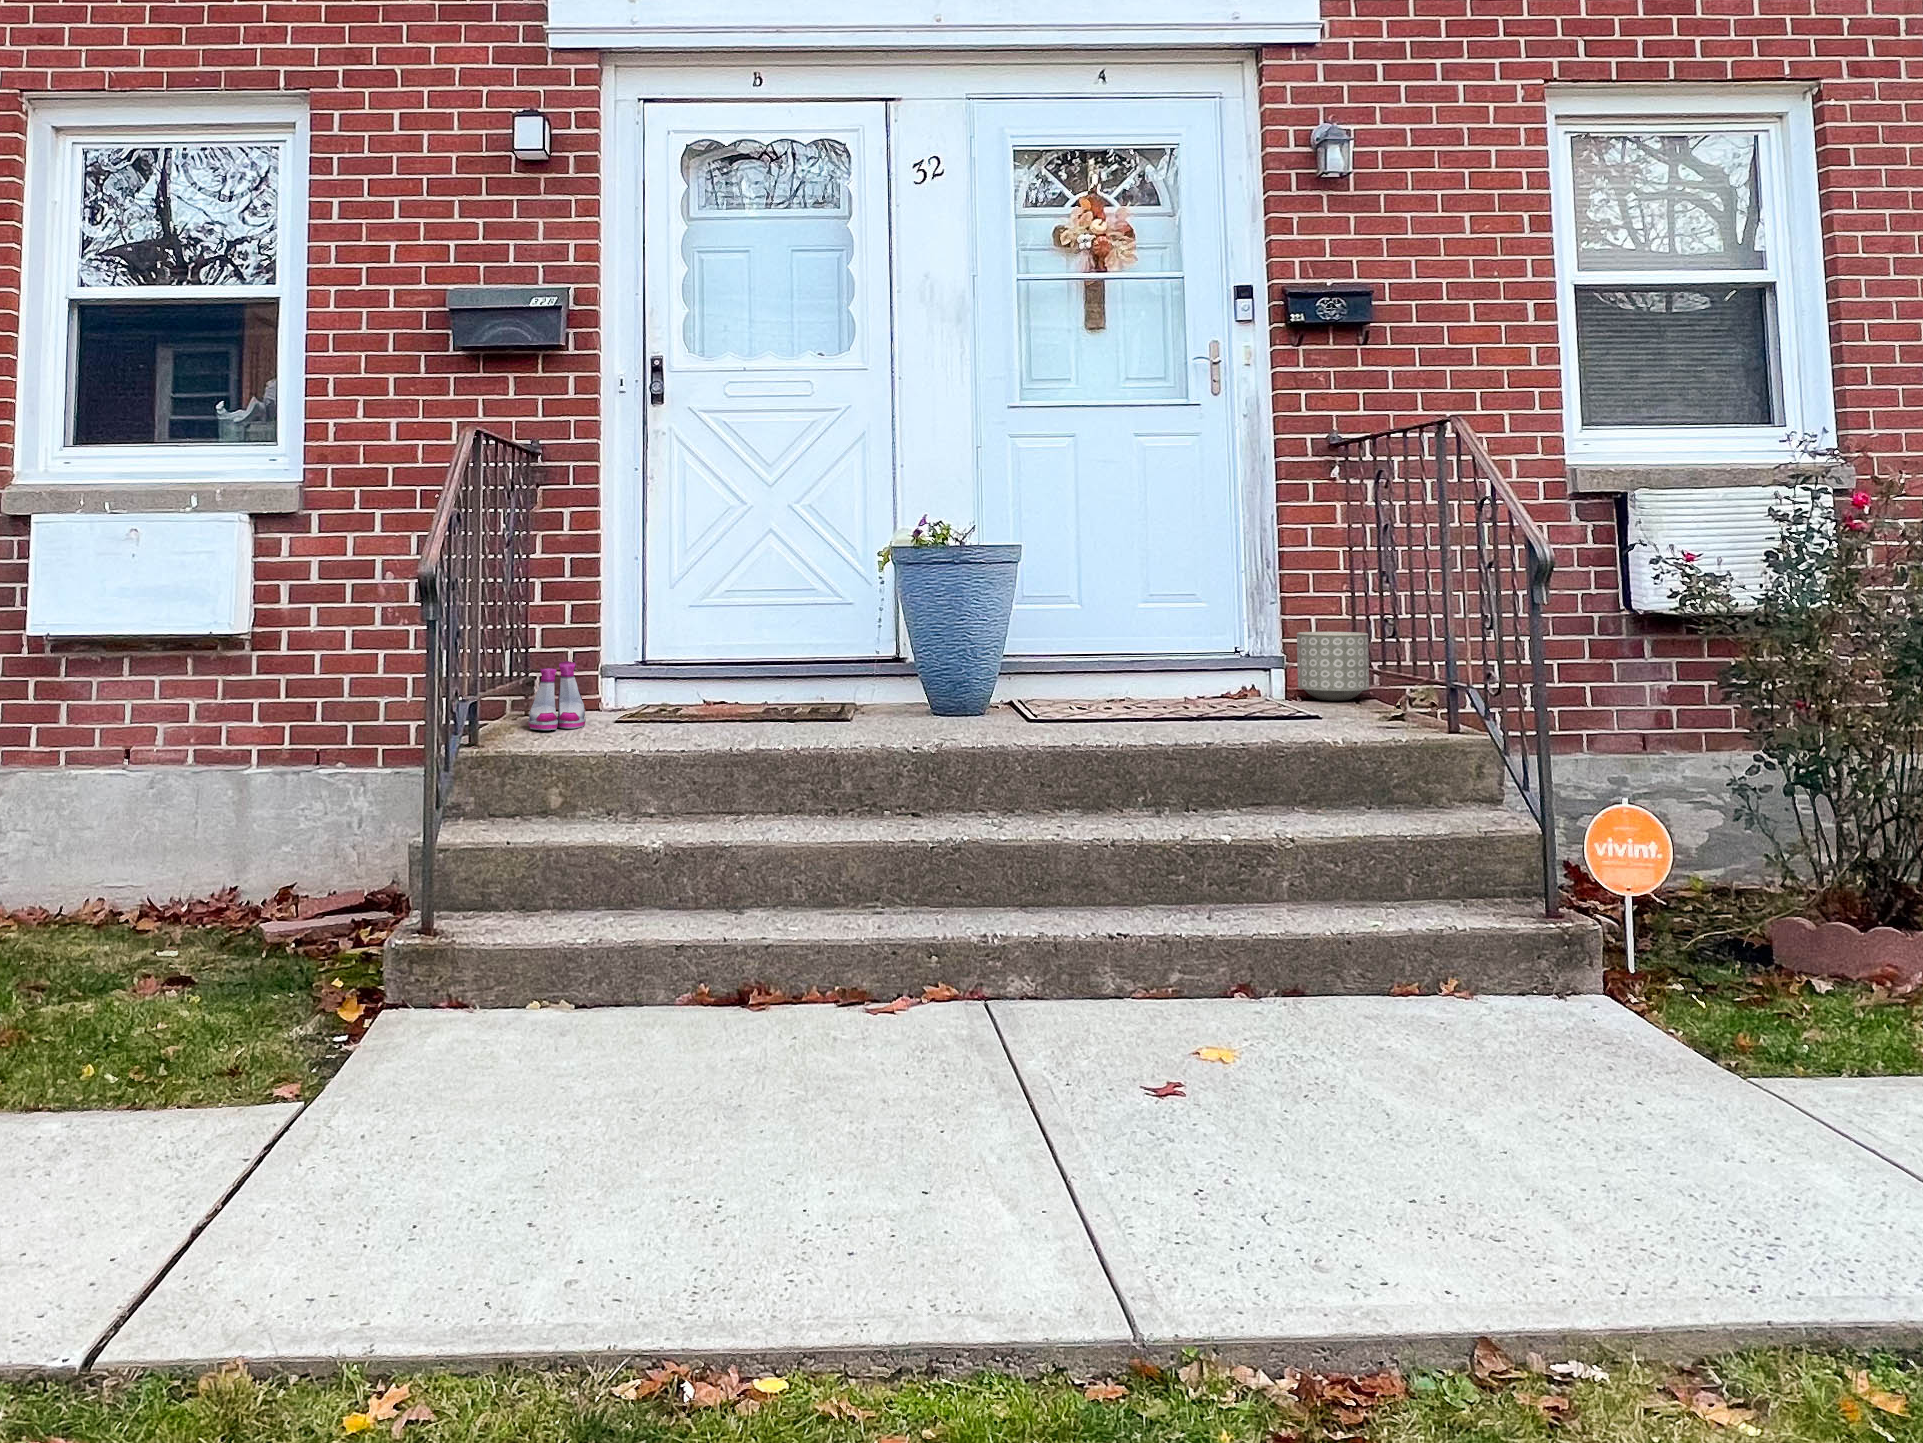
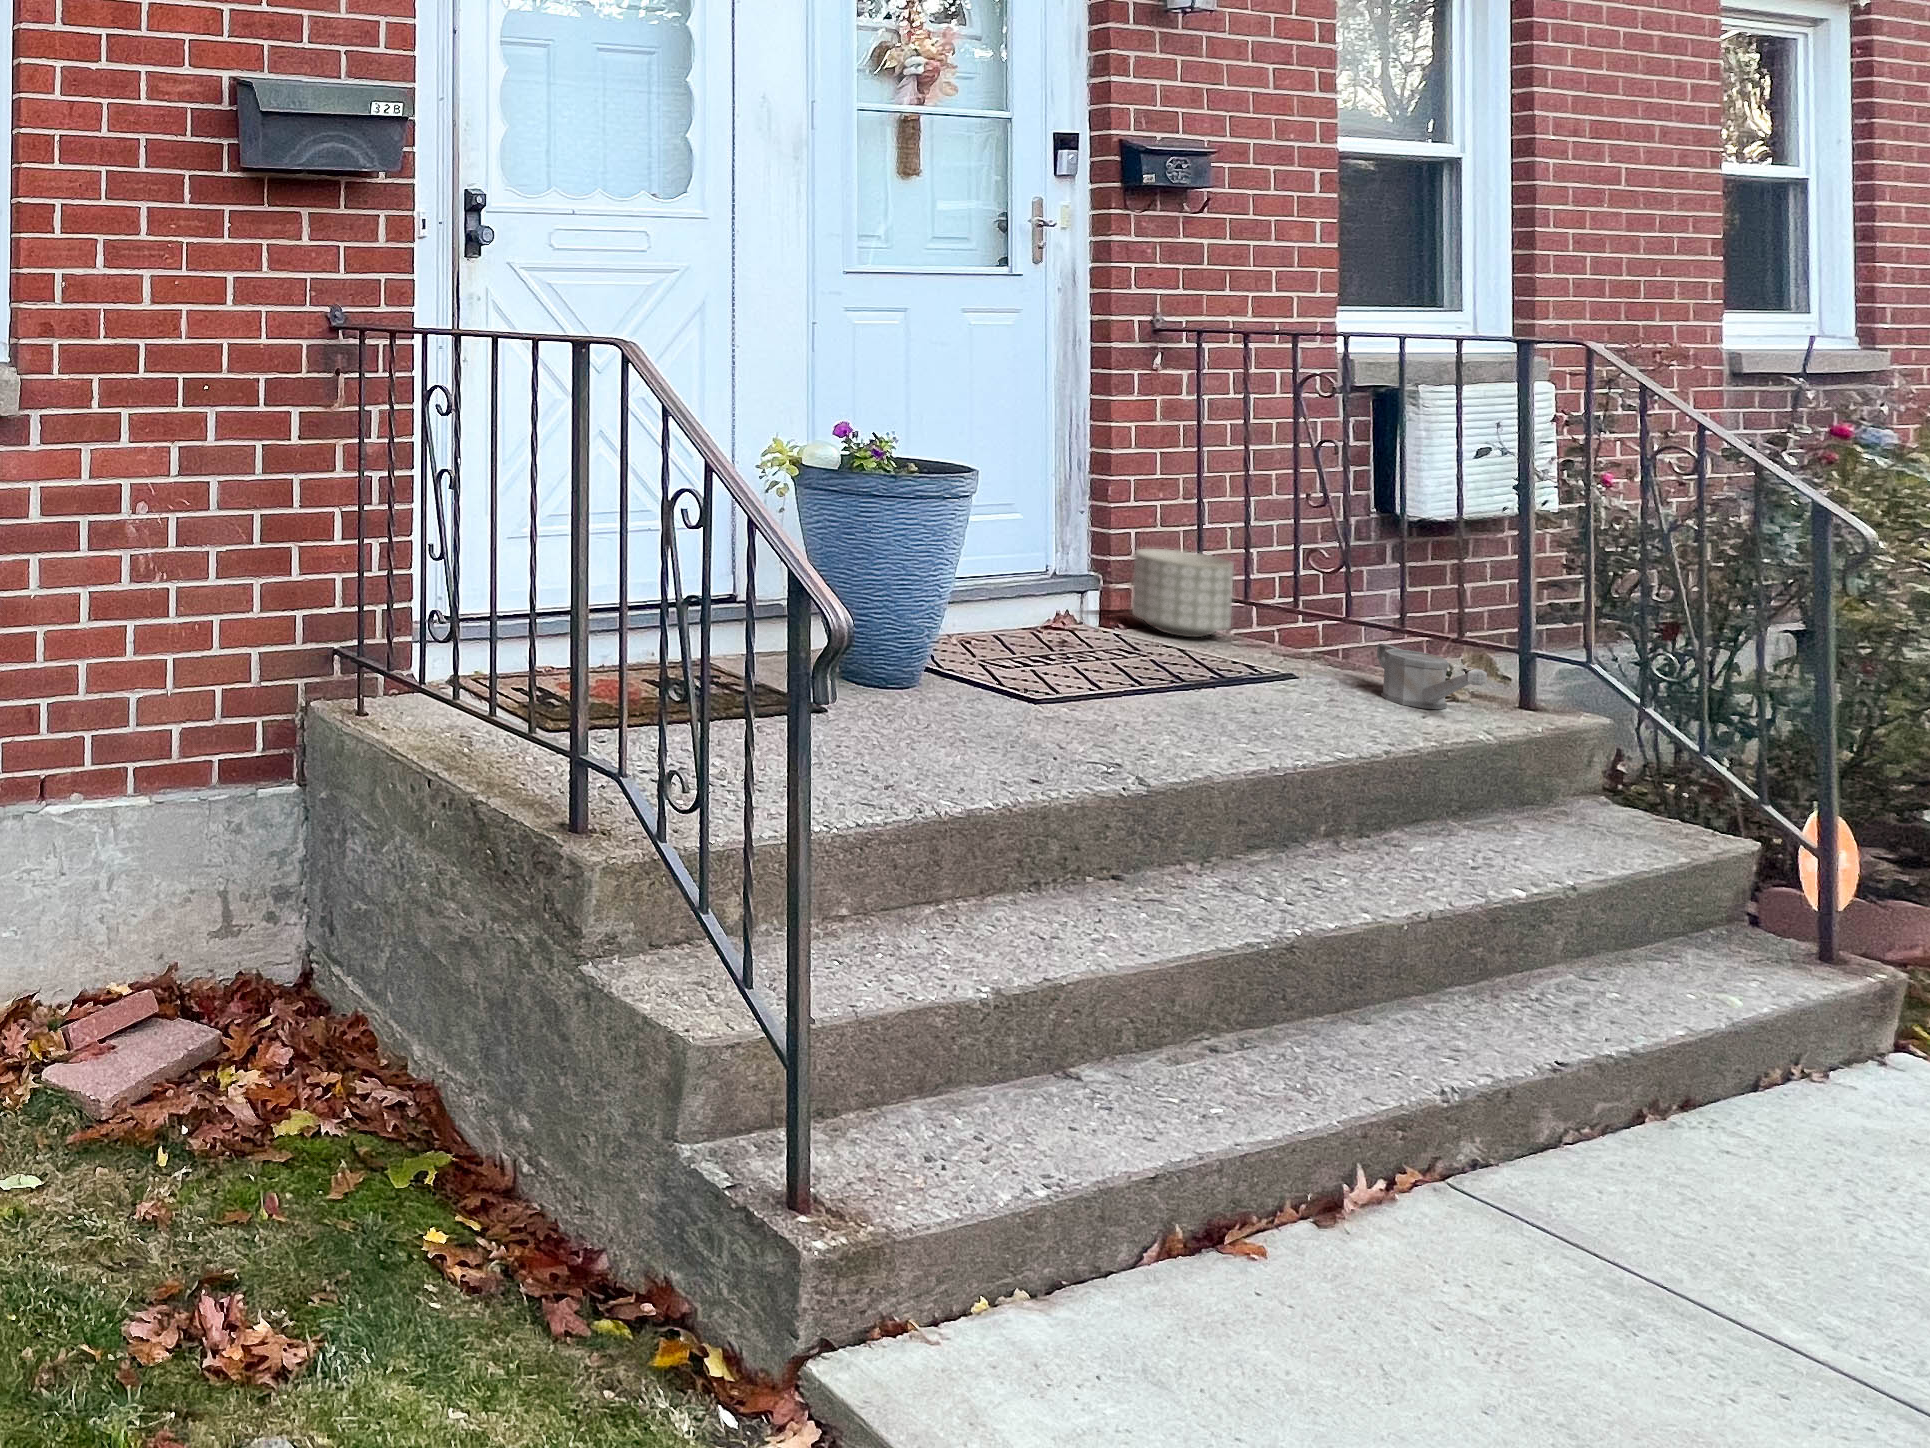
boots: present [528,661,586,730] -> none [475,666,559,788]
watering can: none [1374,682,1417,726] -> present [1377,644,1487,709]

